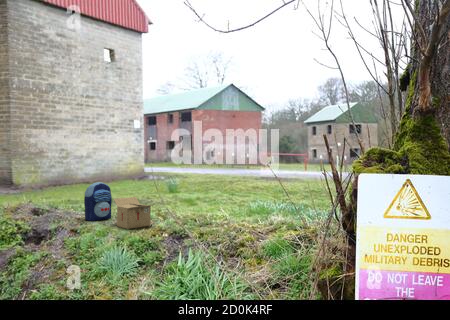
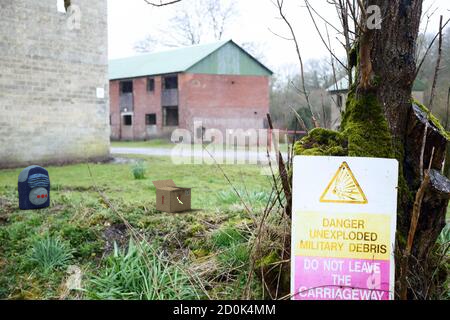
cardboard box: present [114,197,152,229] -> present [152,179,195,213]

